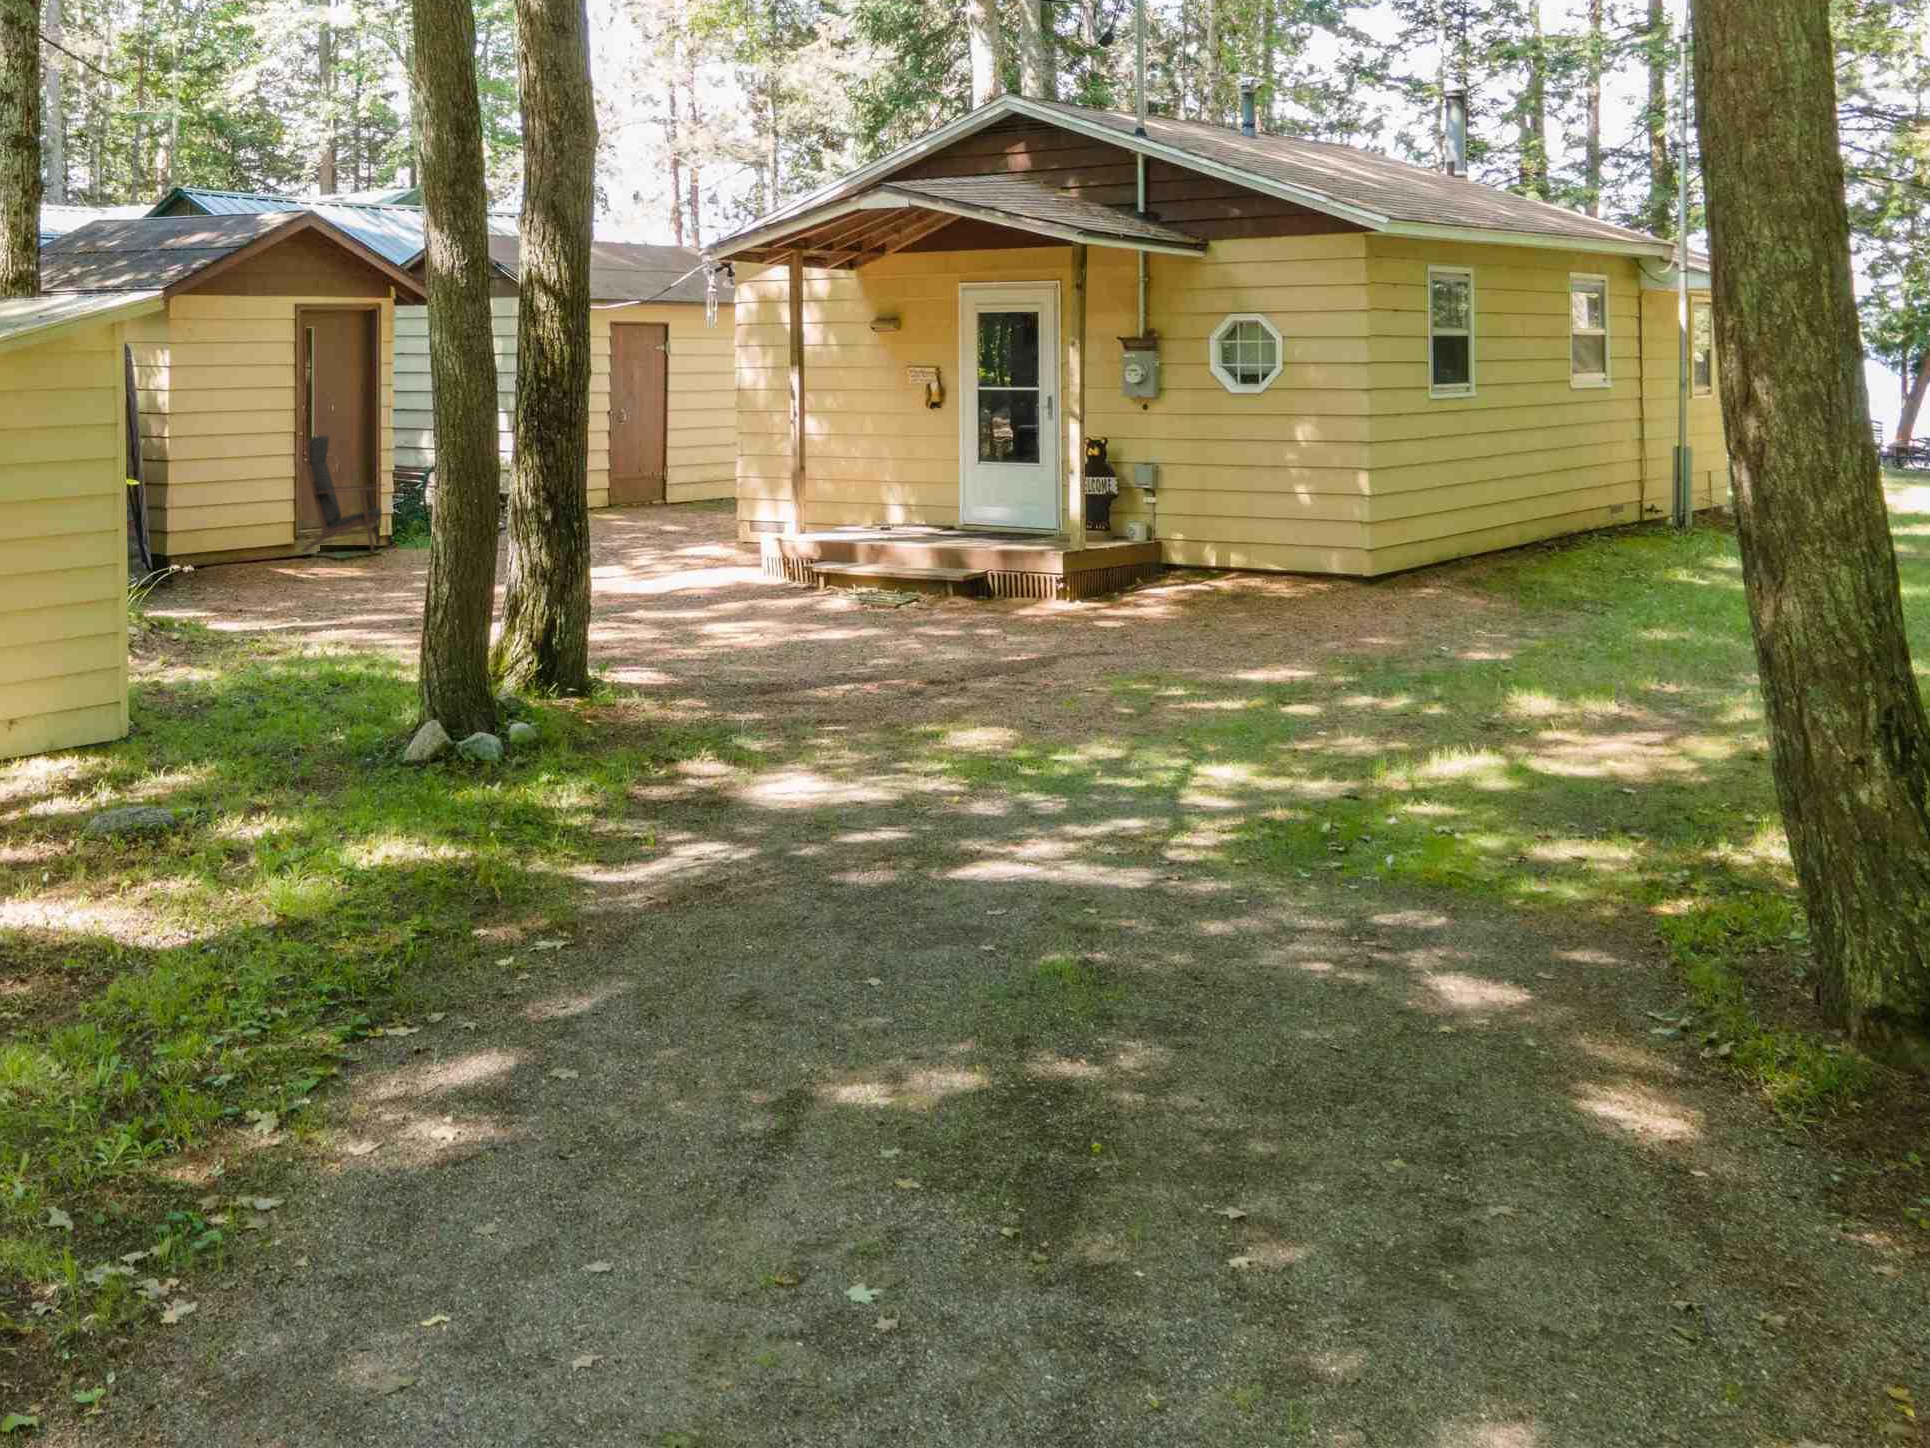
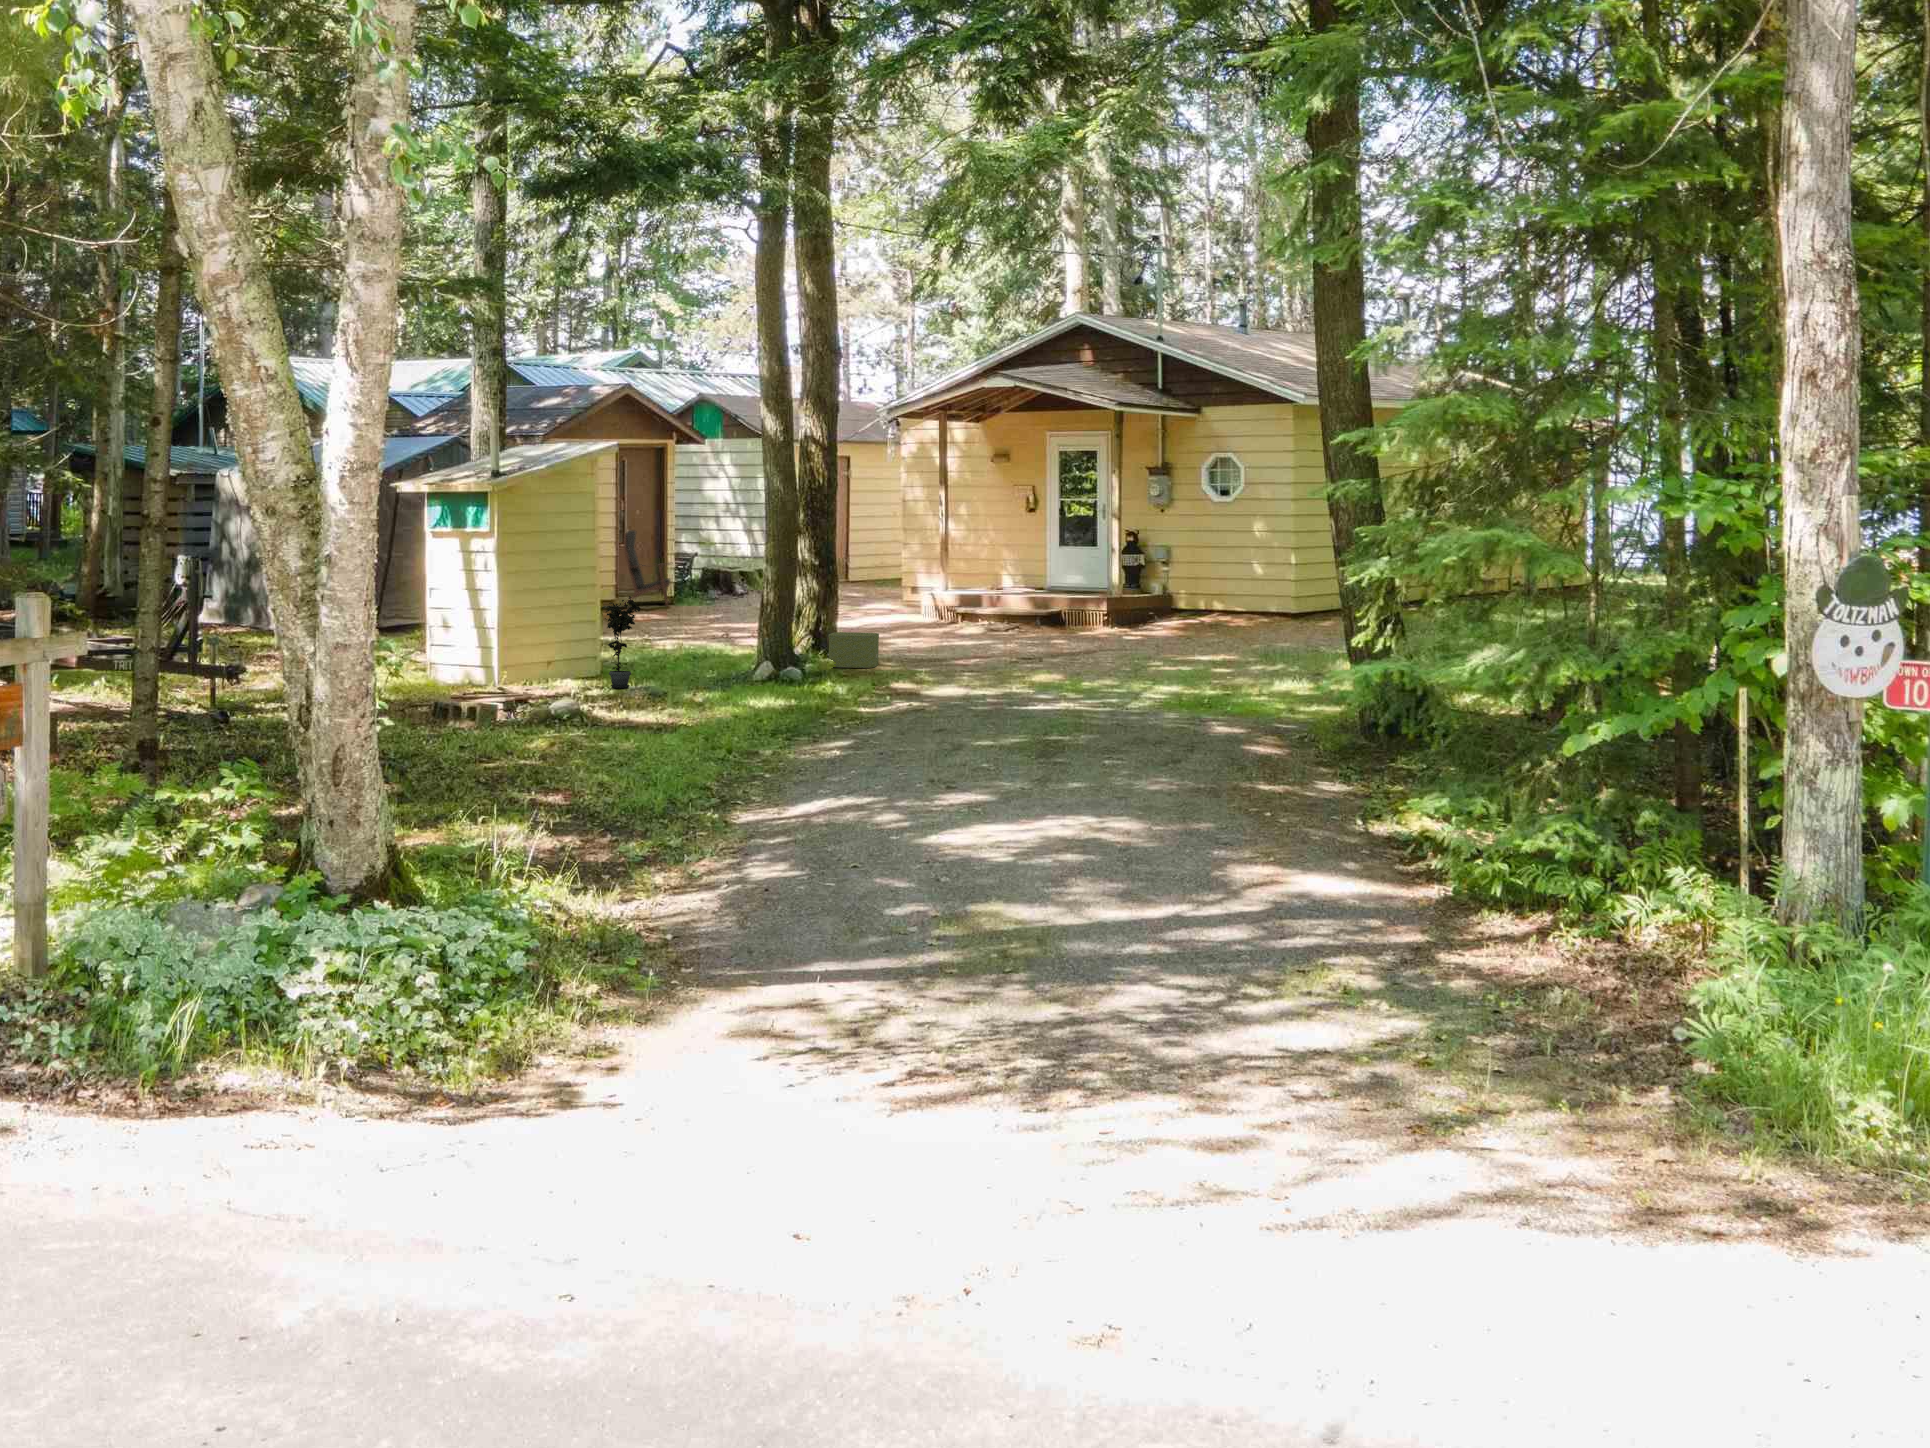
potted plant: none [153,586,235,766] -> present [602,596,640,688]
storage box: none [600,632,692,702] -> present [829,632,879,668]

